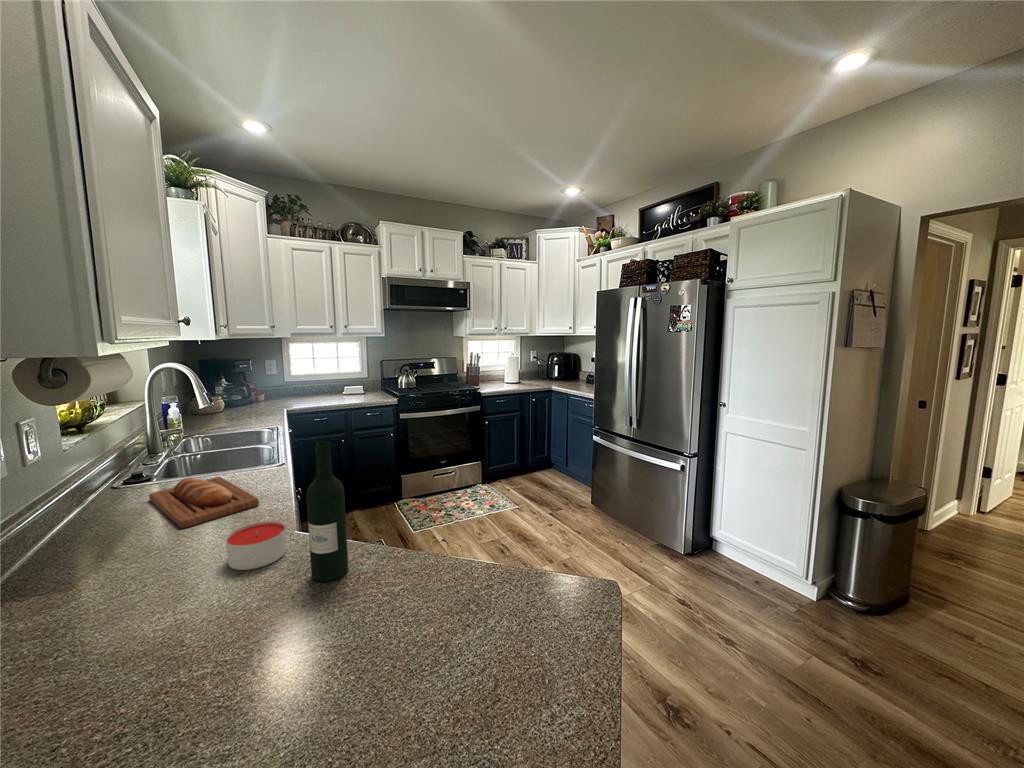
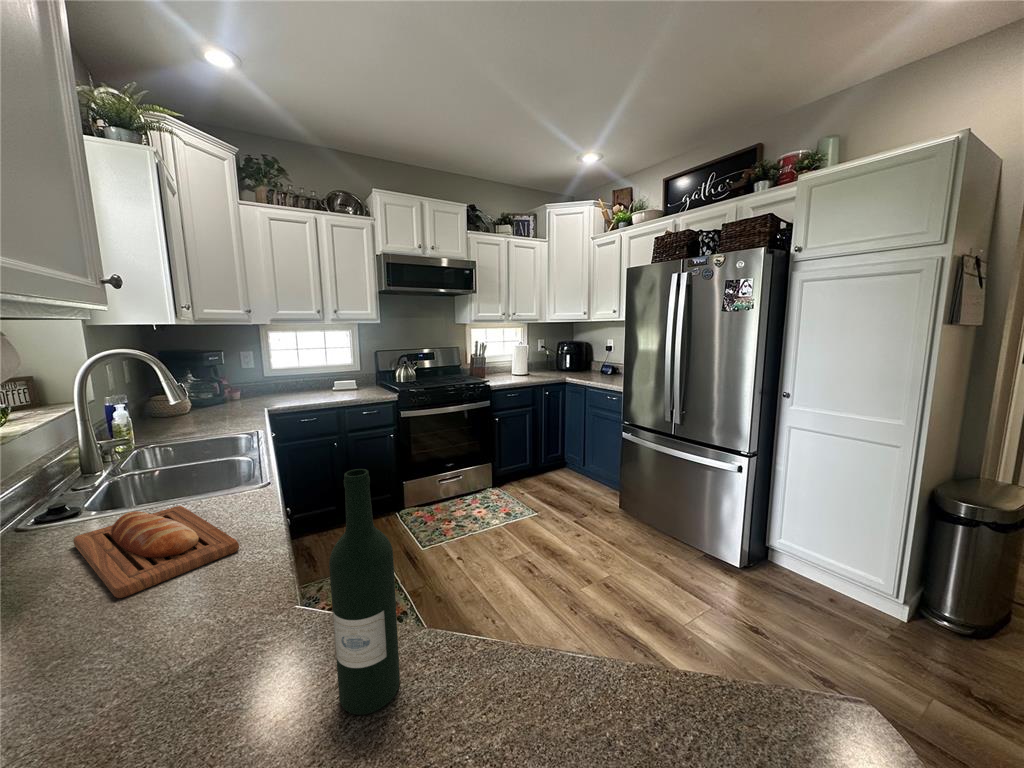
candle: present [226,521,286,570] -> none [186,592,289,690]

